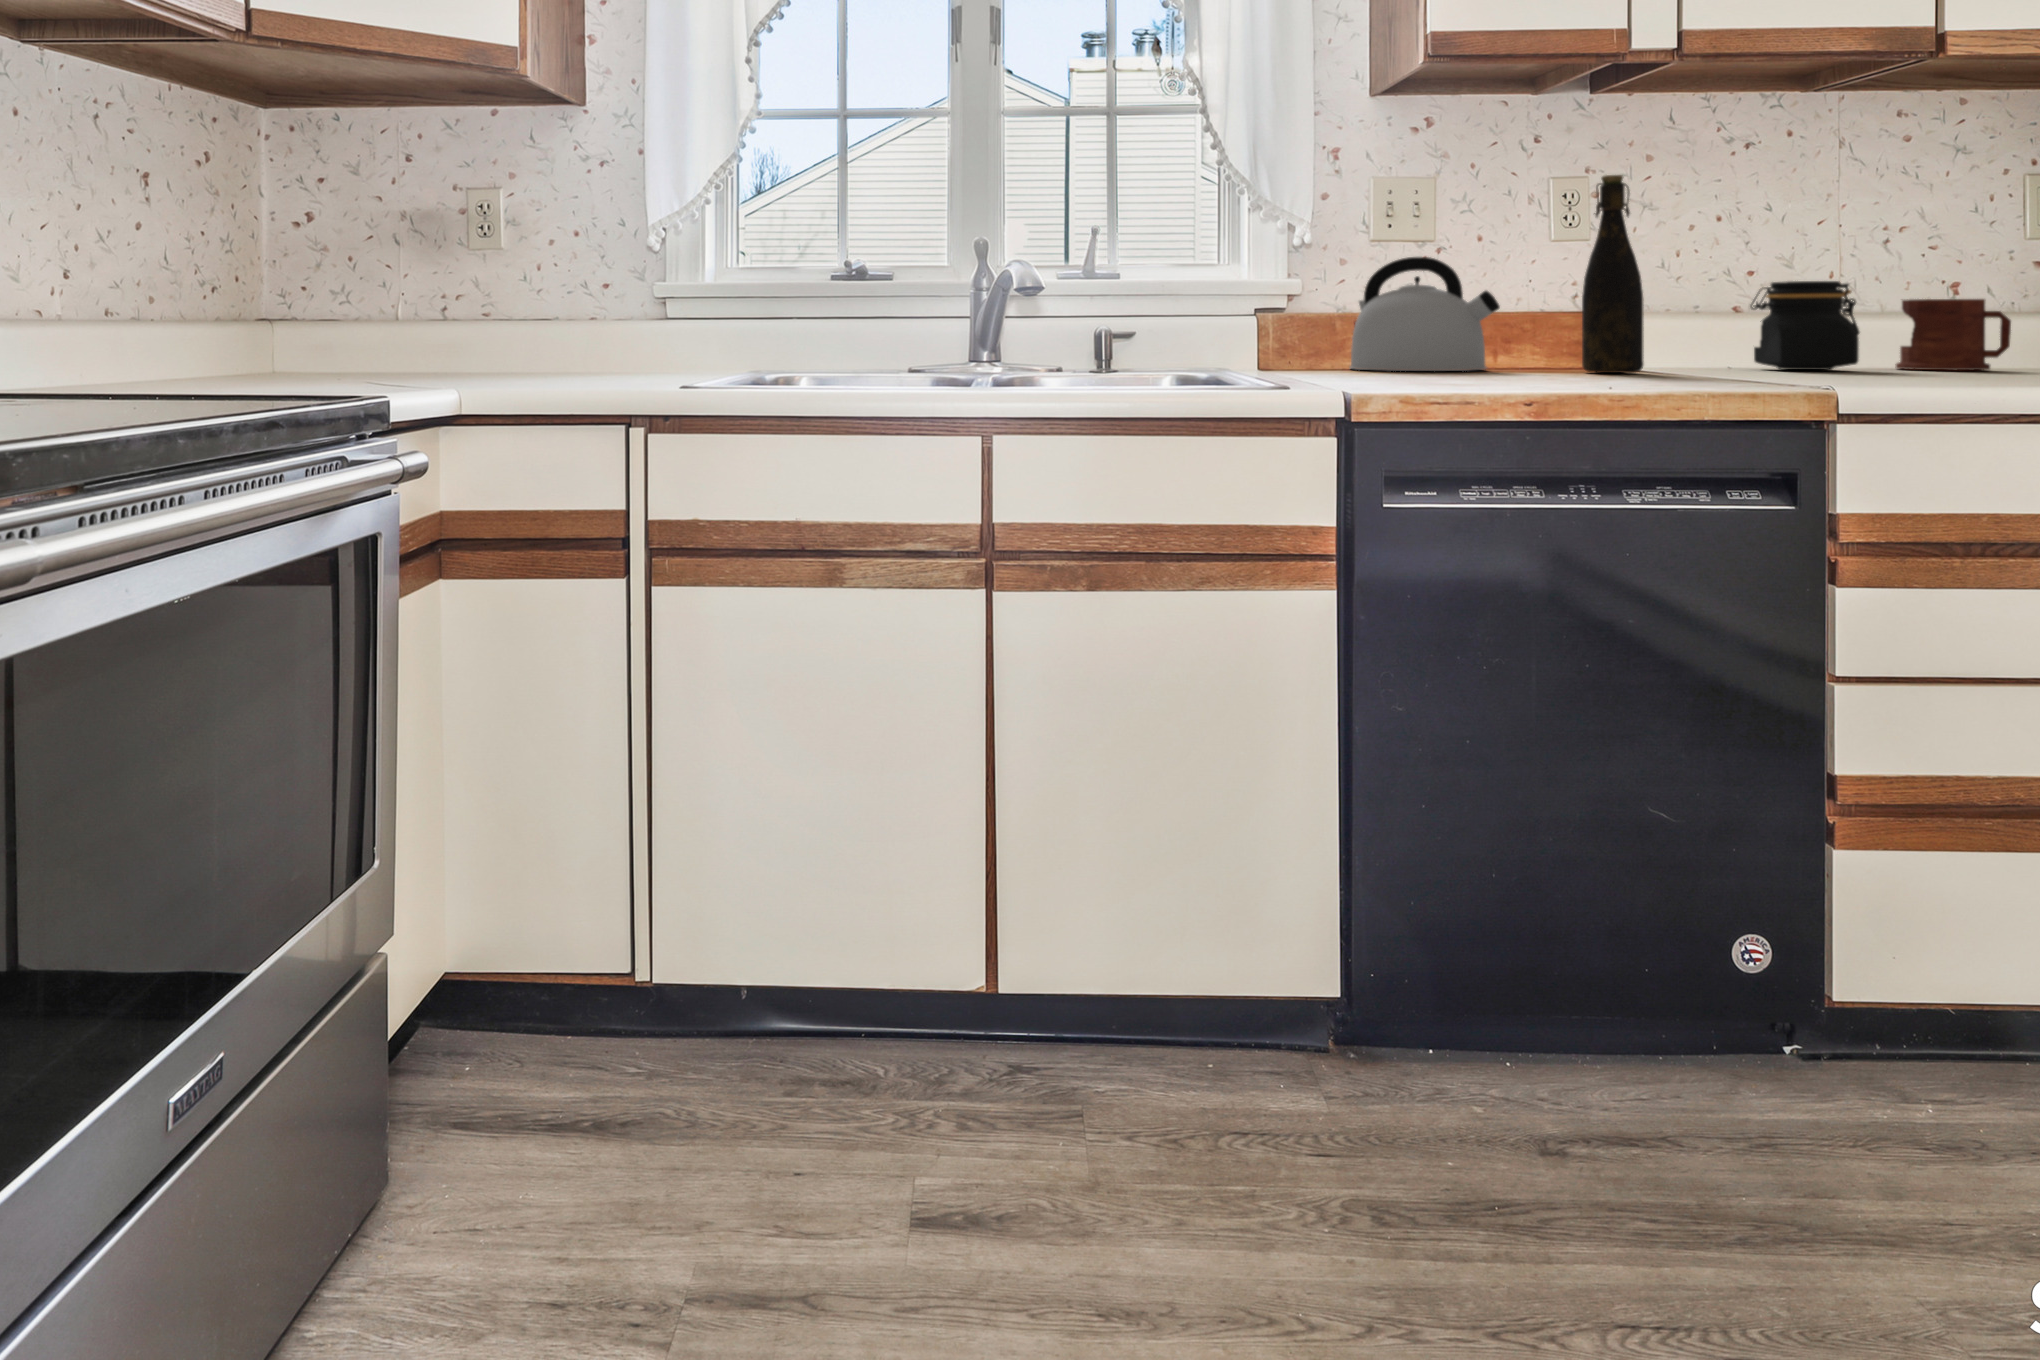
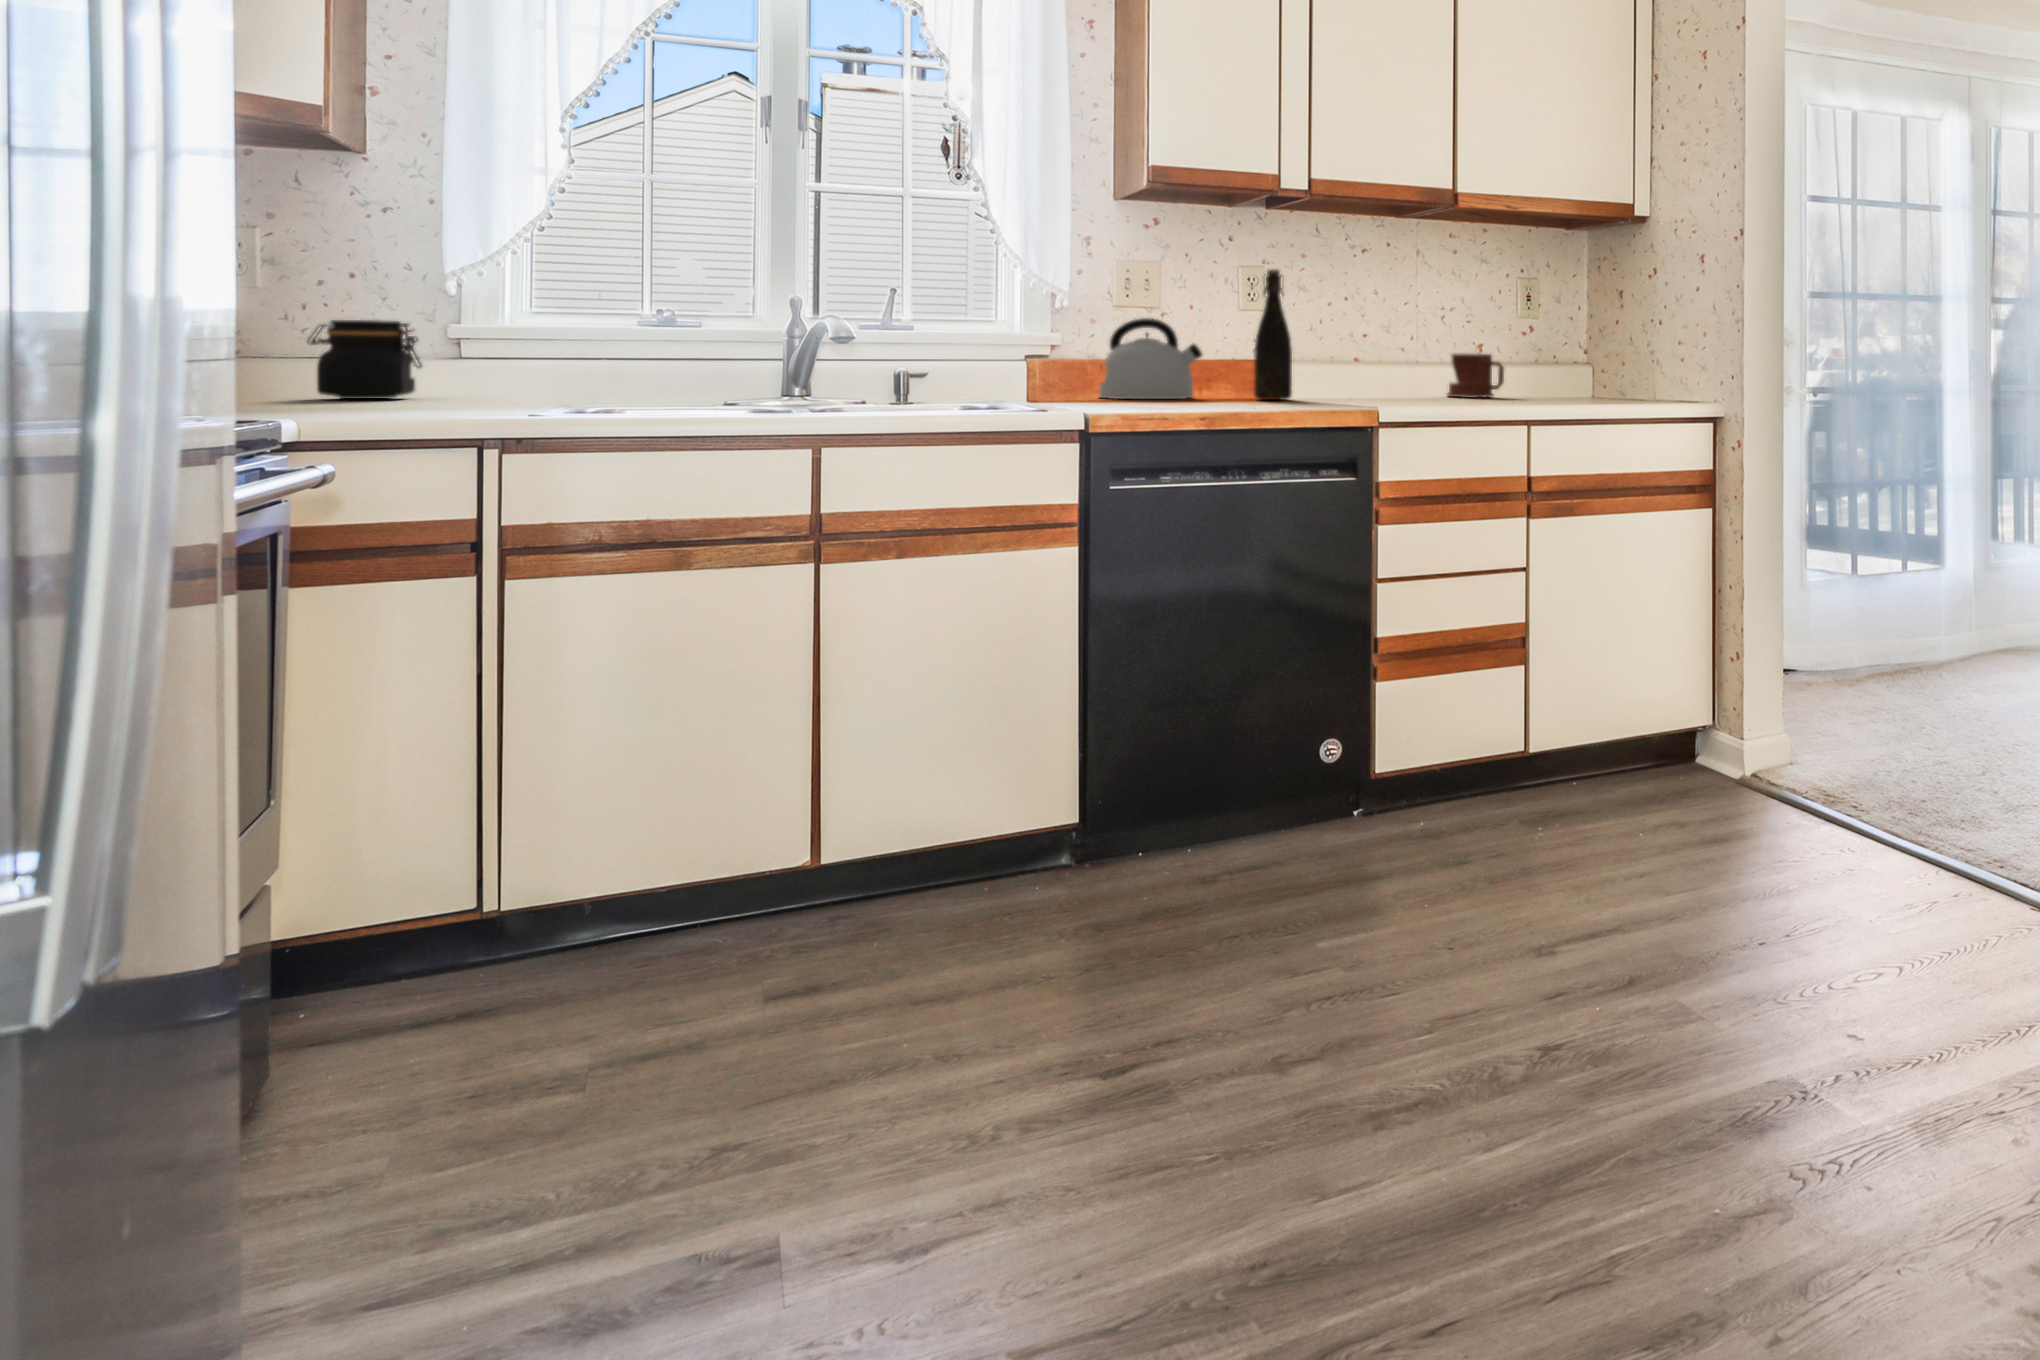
jar: present [1750,281,1860,370] -> present [308,320,422,399]

